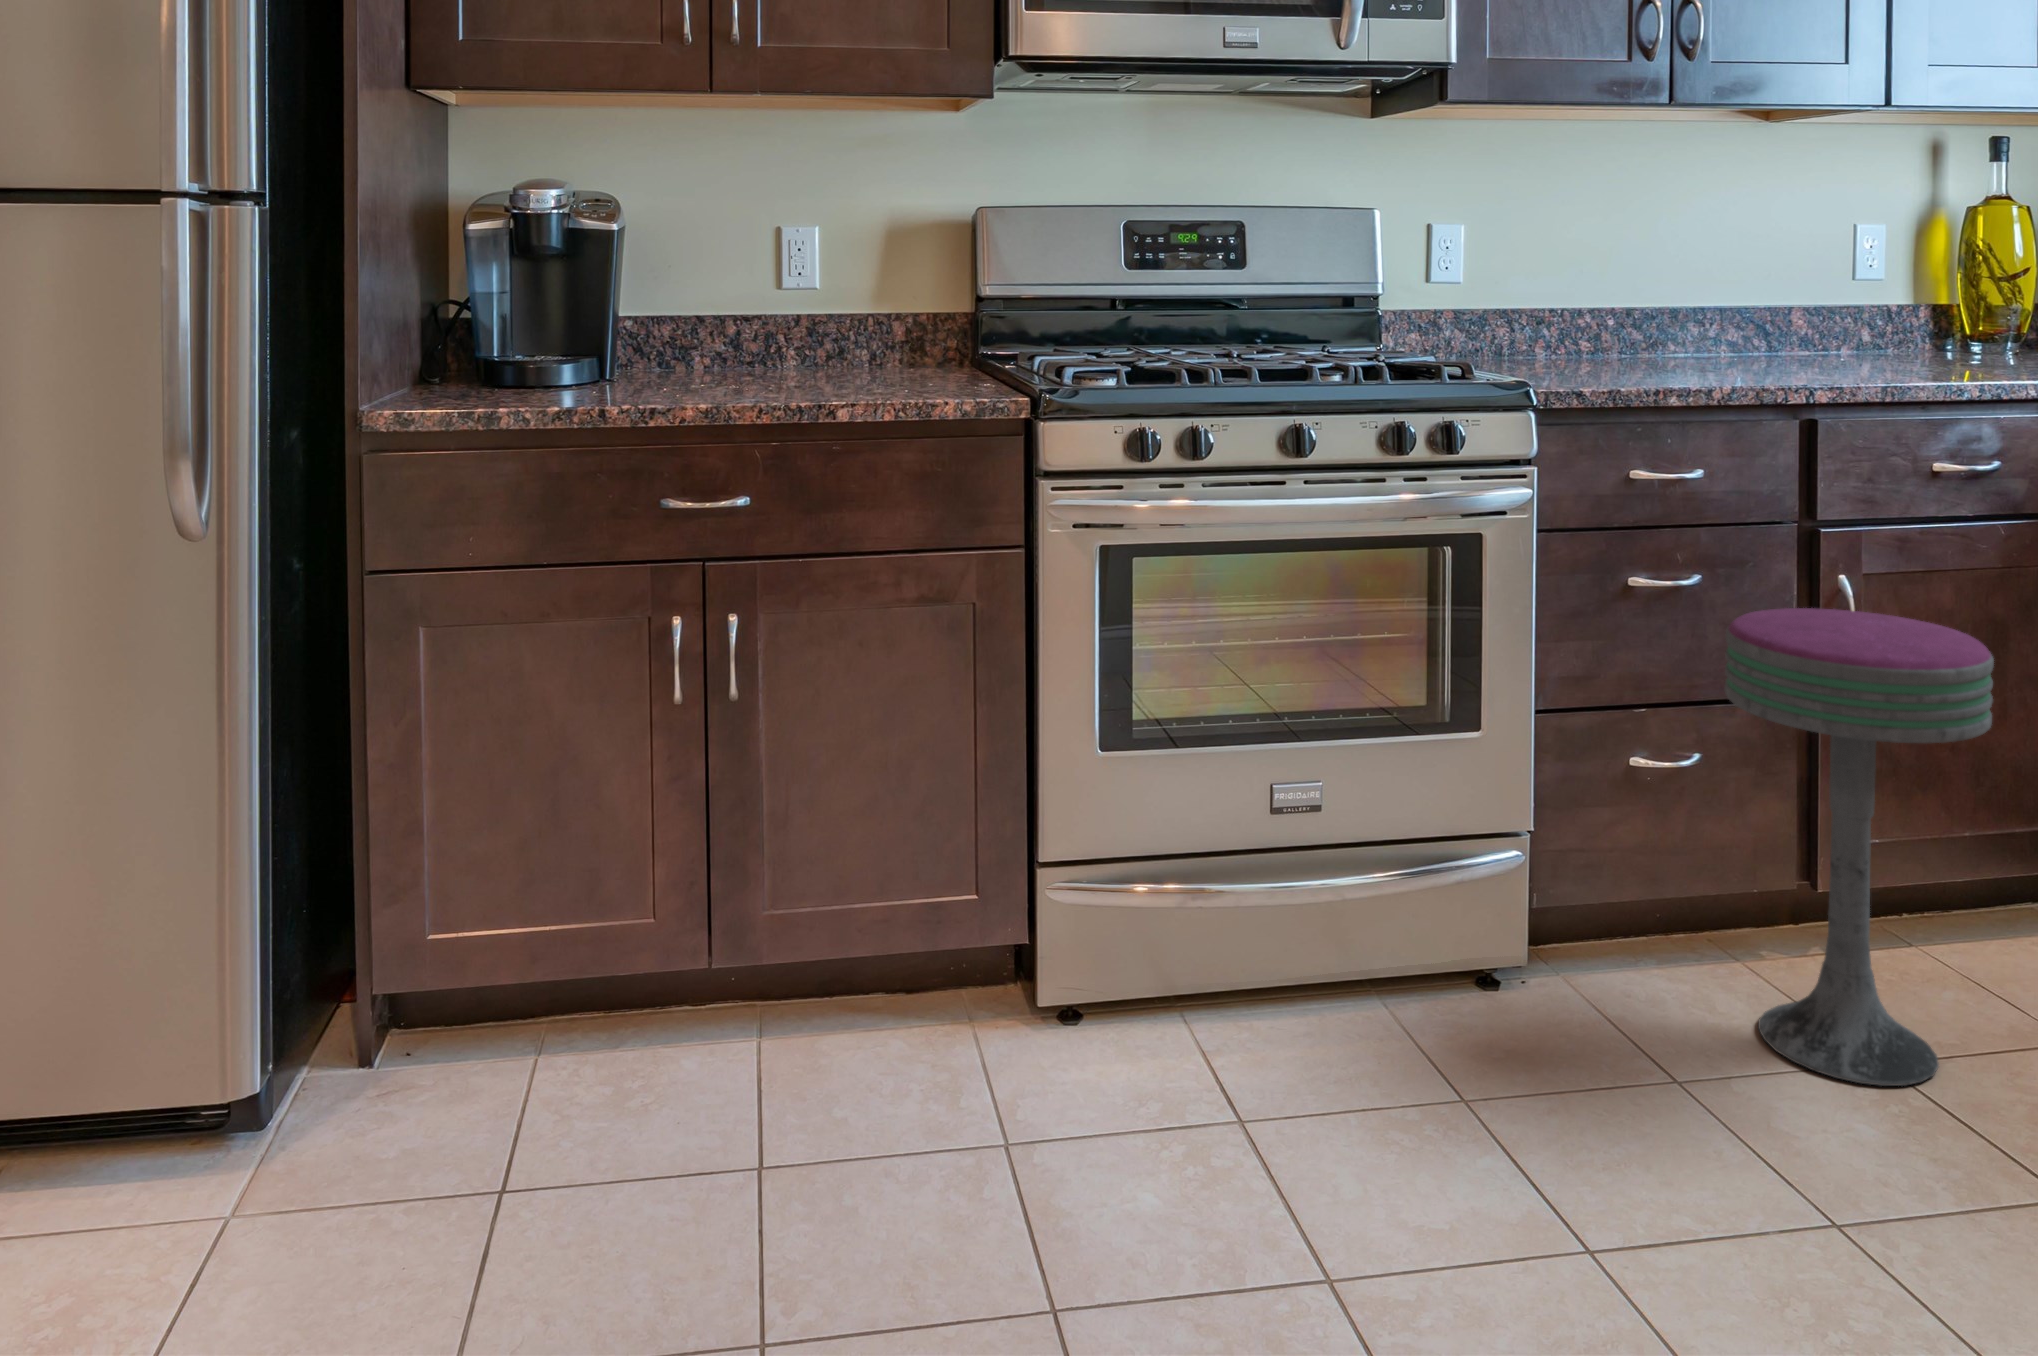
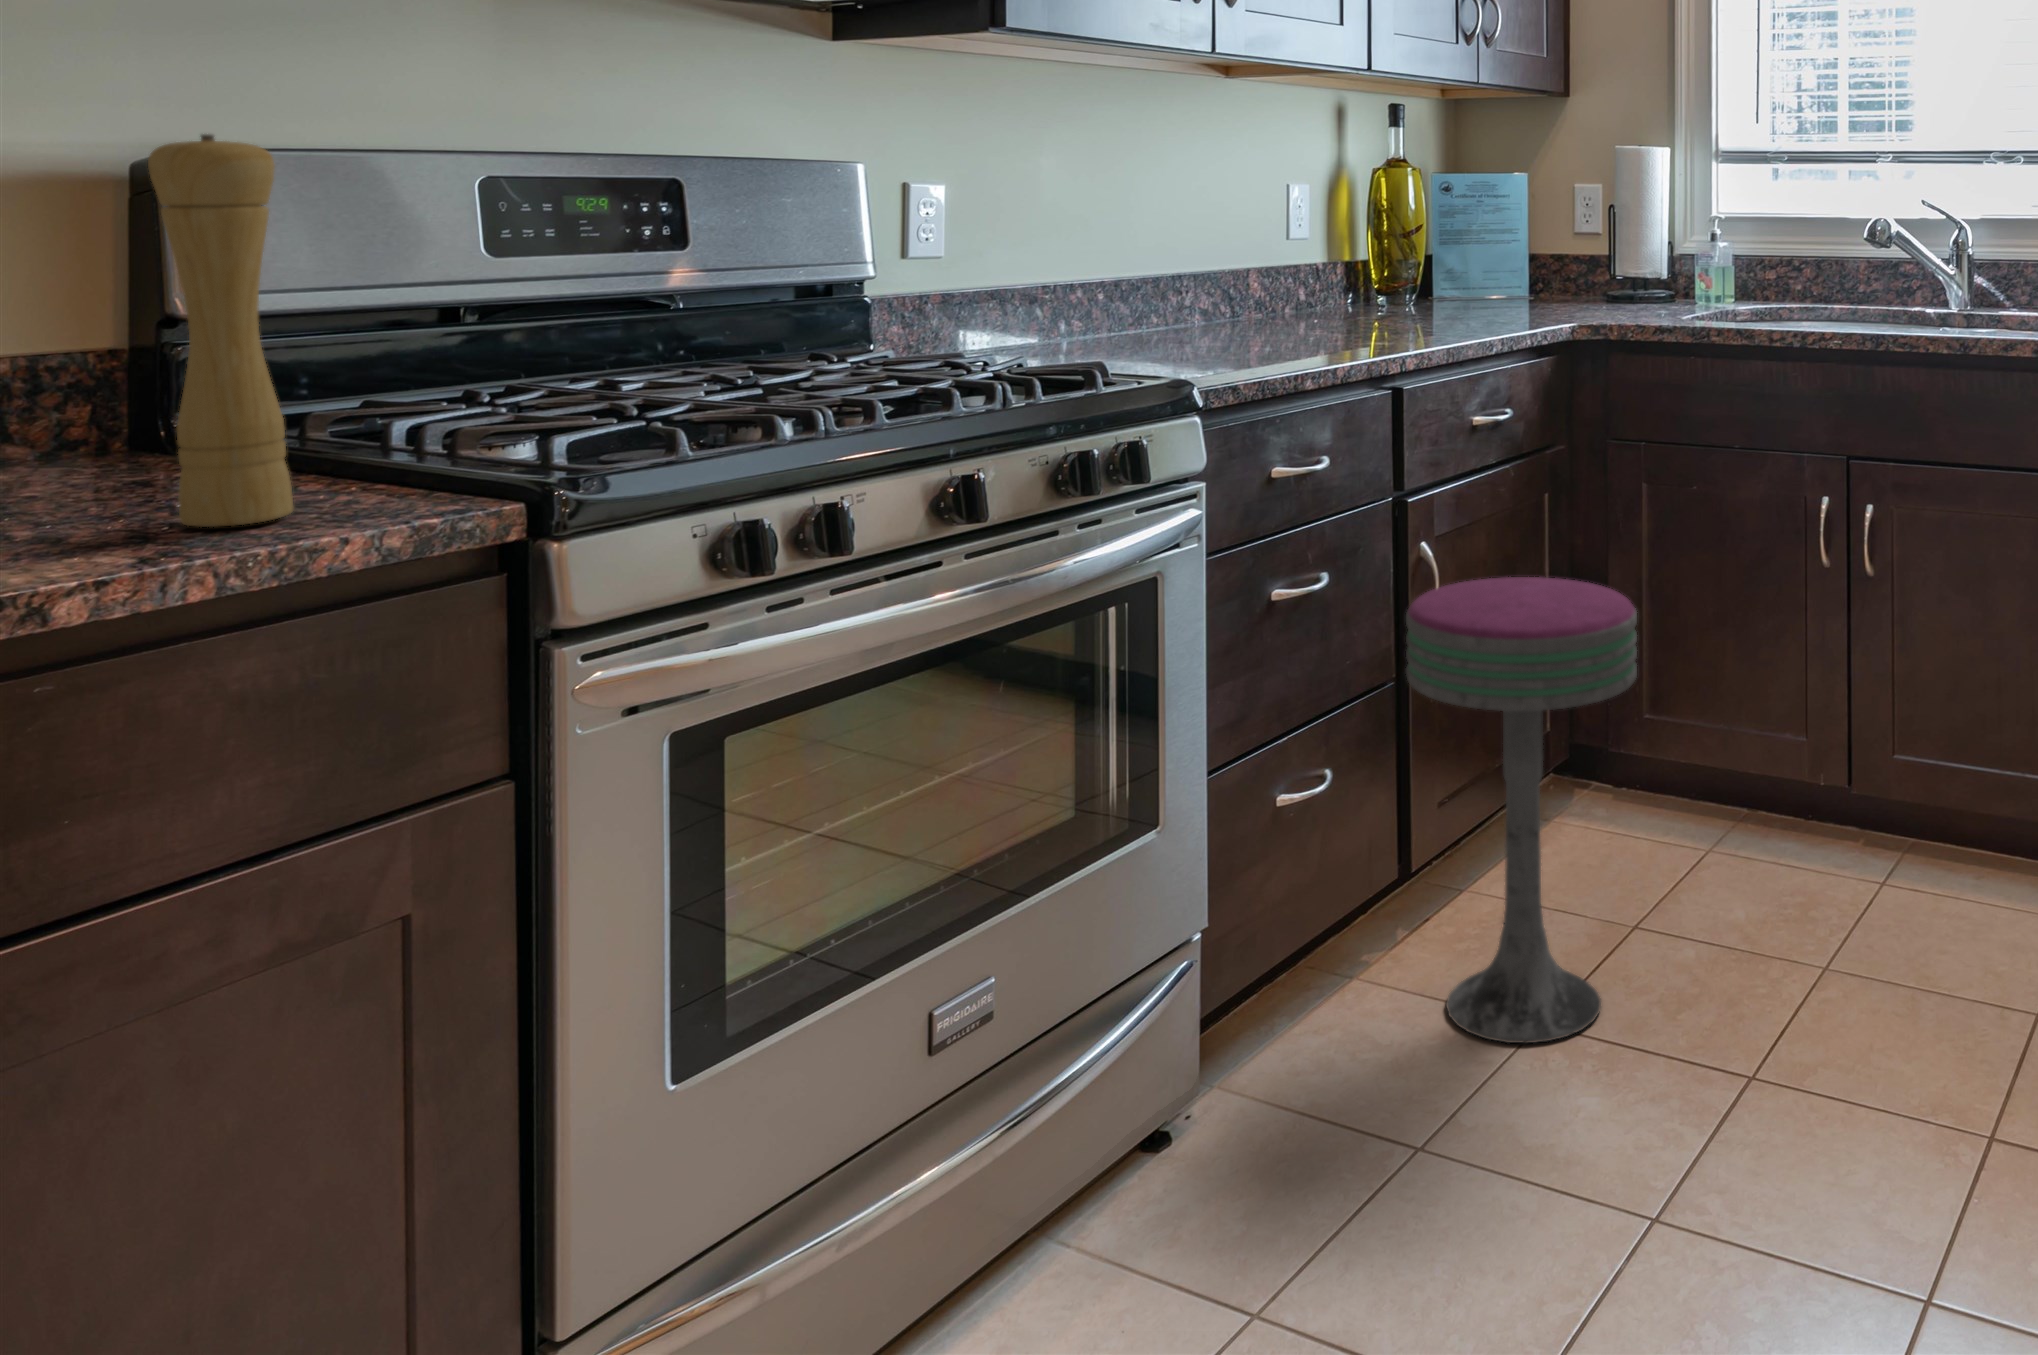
pepper mill: none [826,193,877,394] -> present [148,134,293,527]

